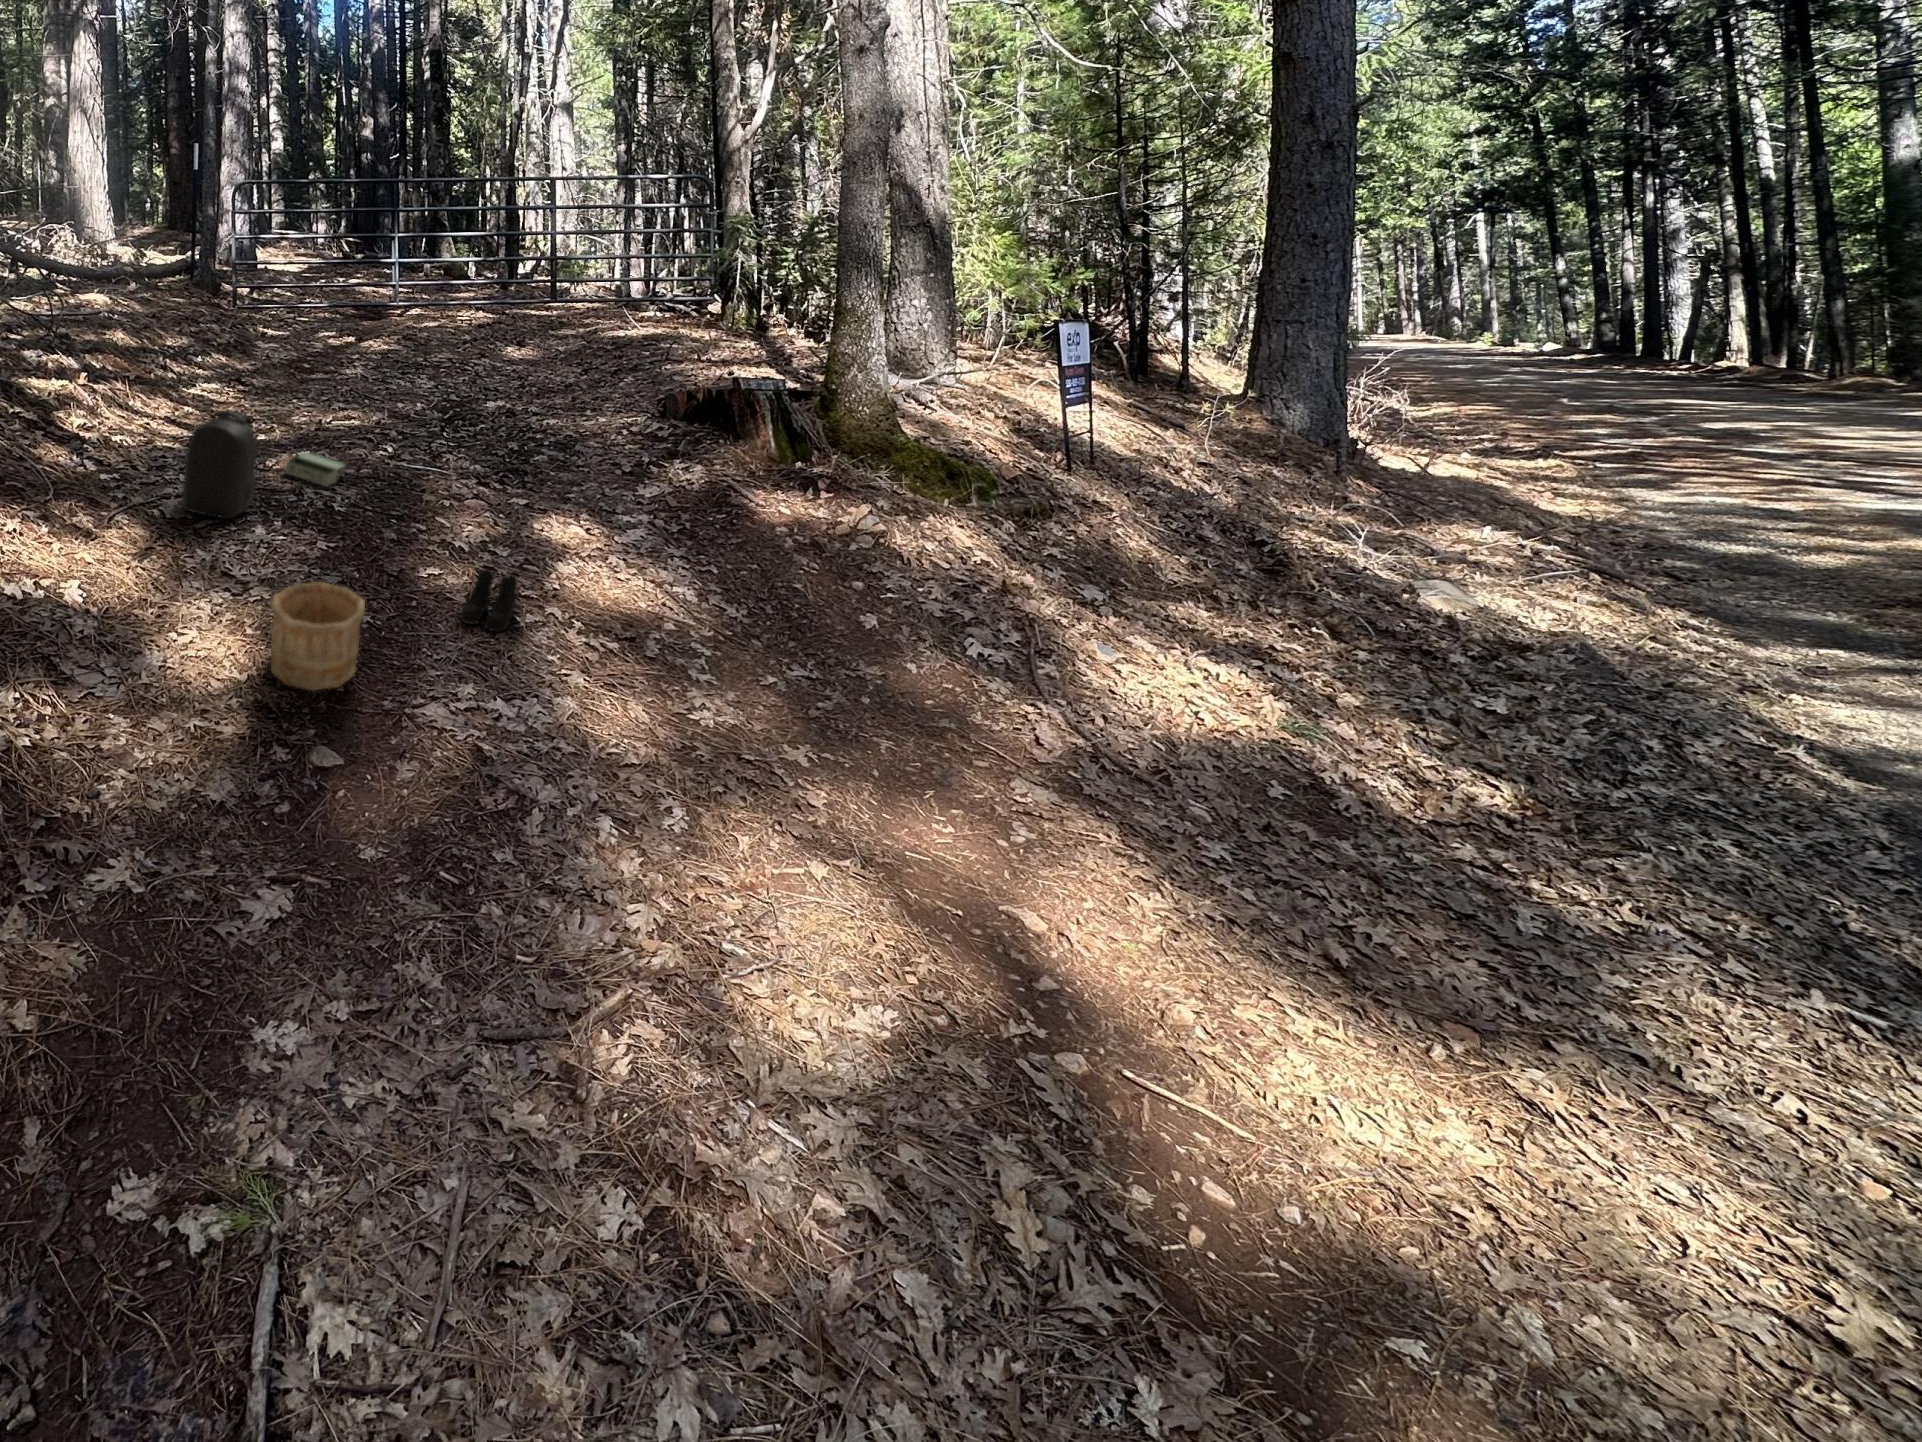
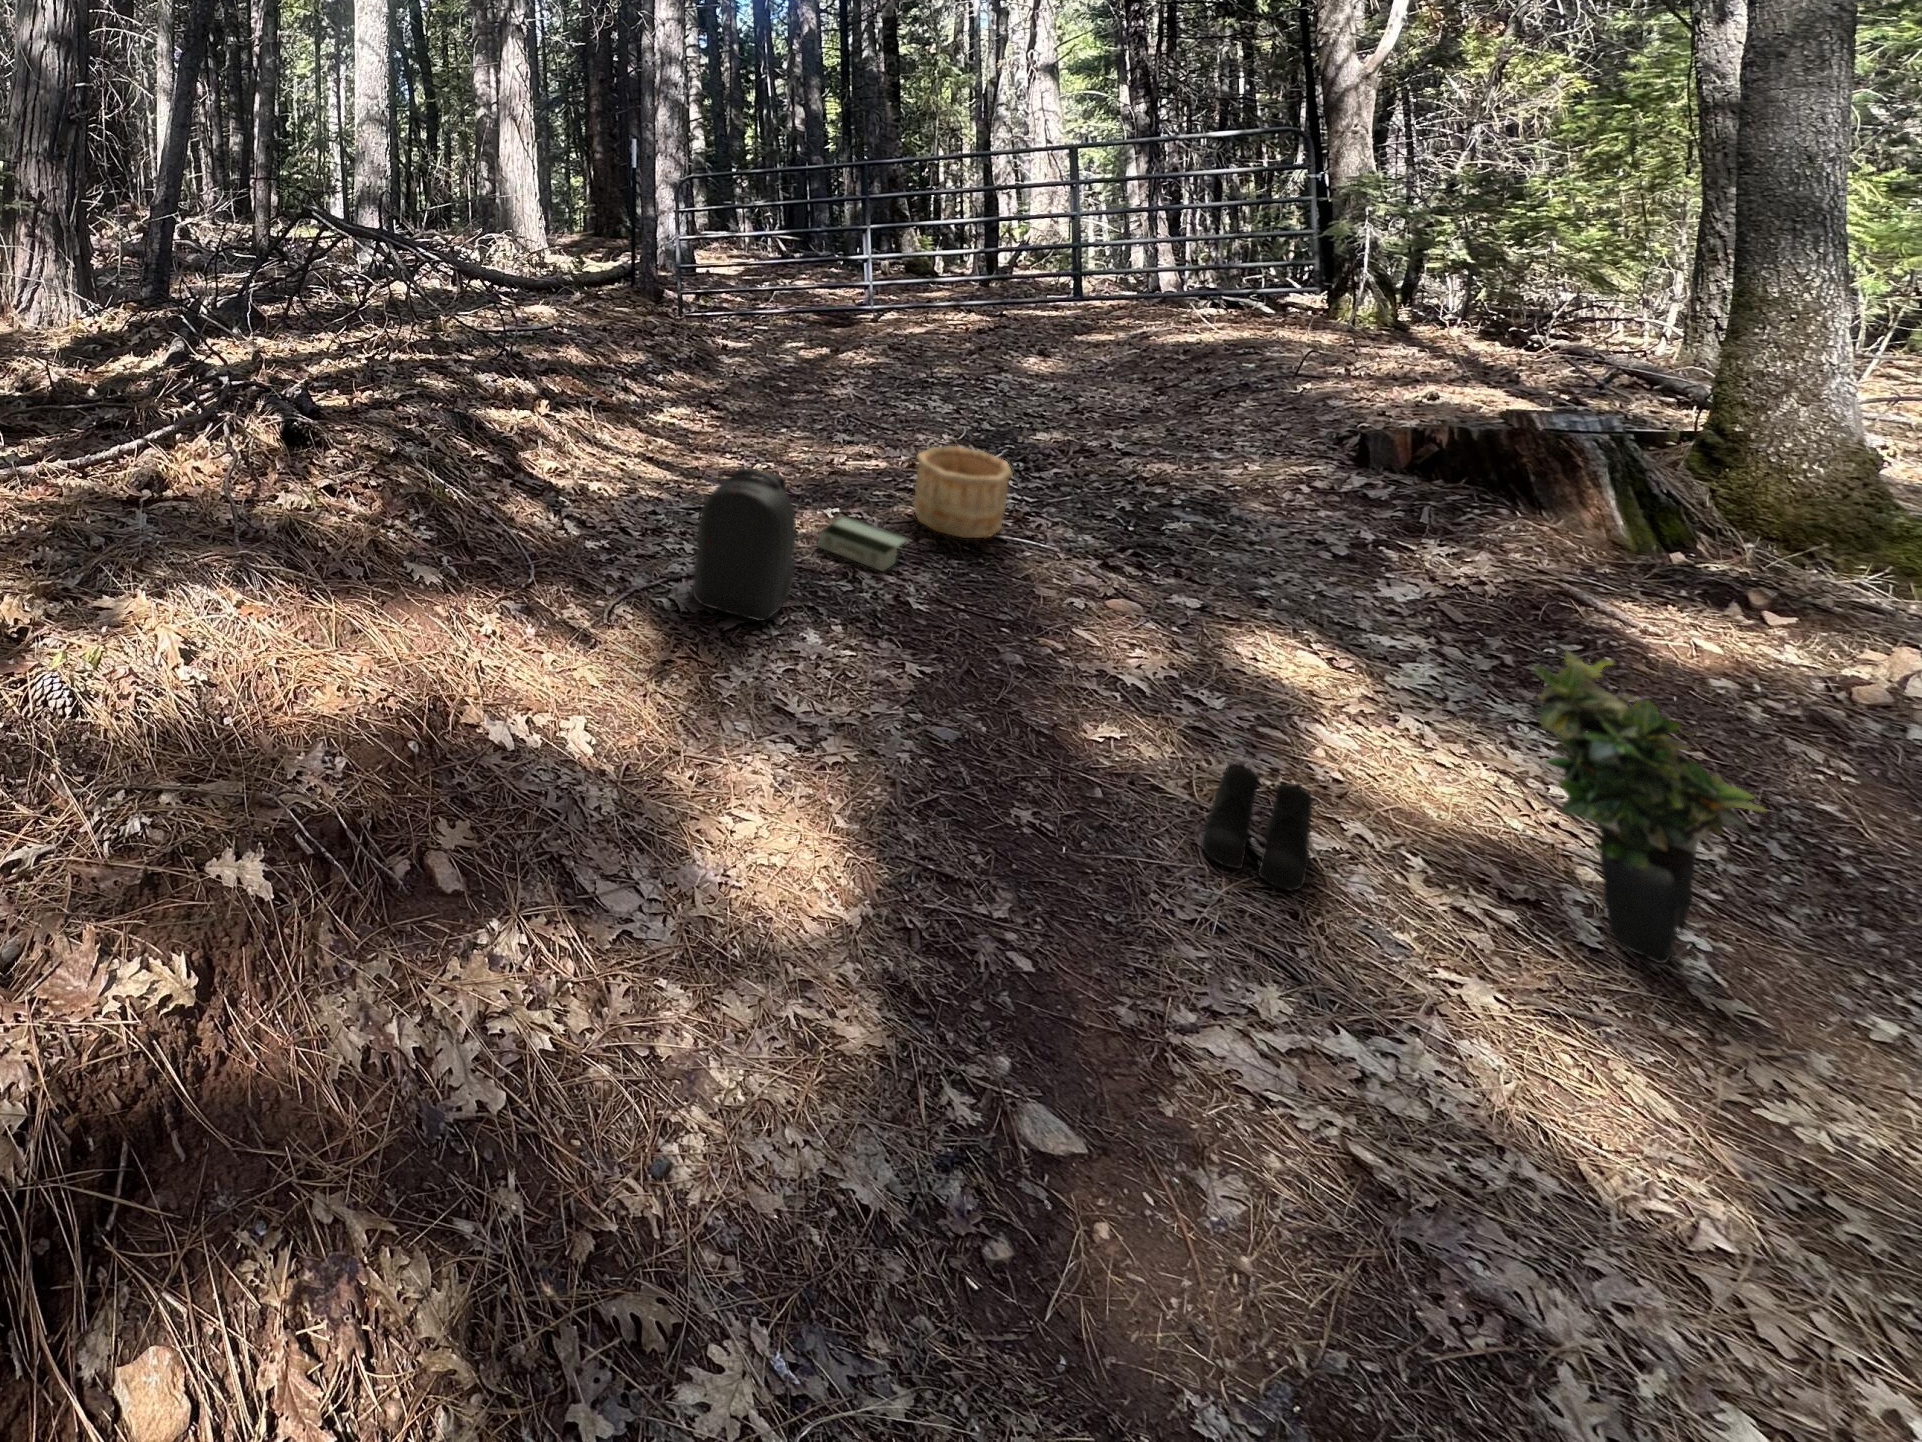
potted plant: none [611,488,694,645] -> present [1533,651,1766,963]
wooden bucket: present [271,582,365,690] -> present [914,446,1012,538]

